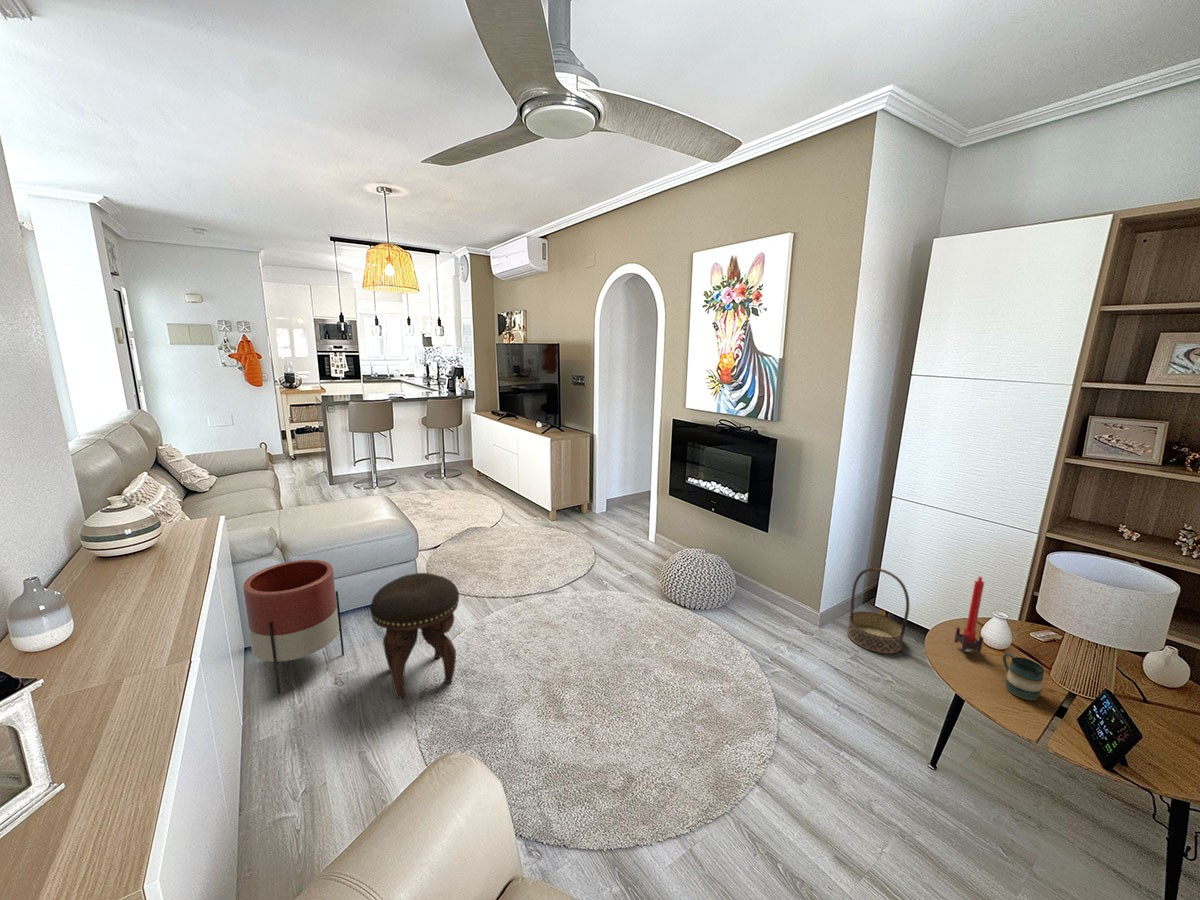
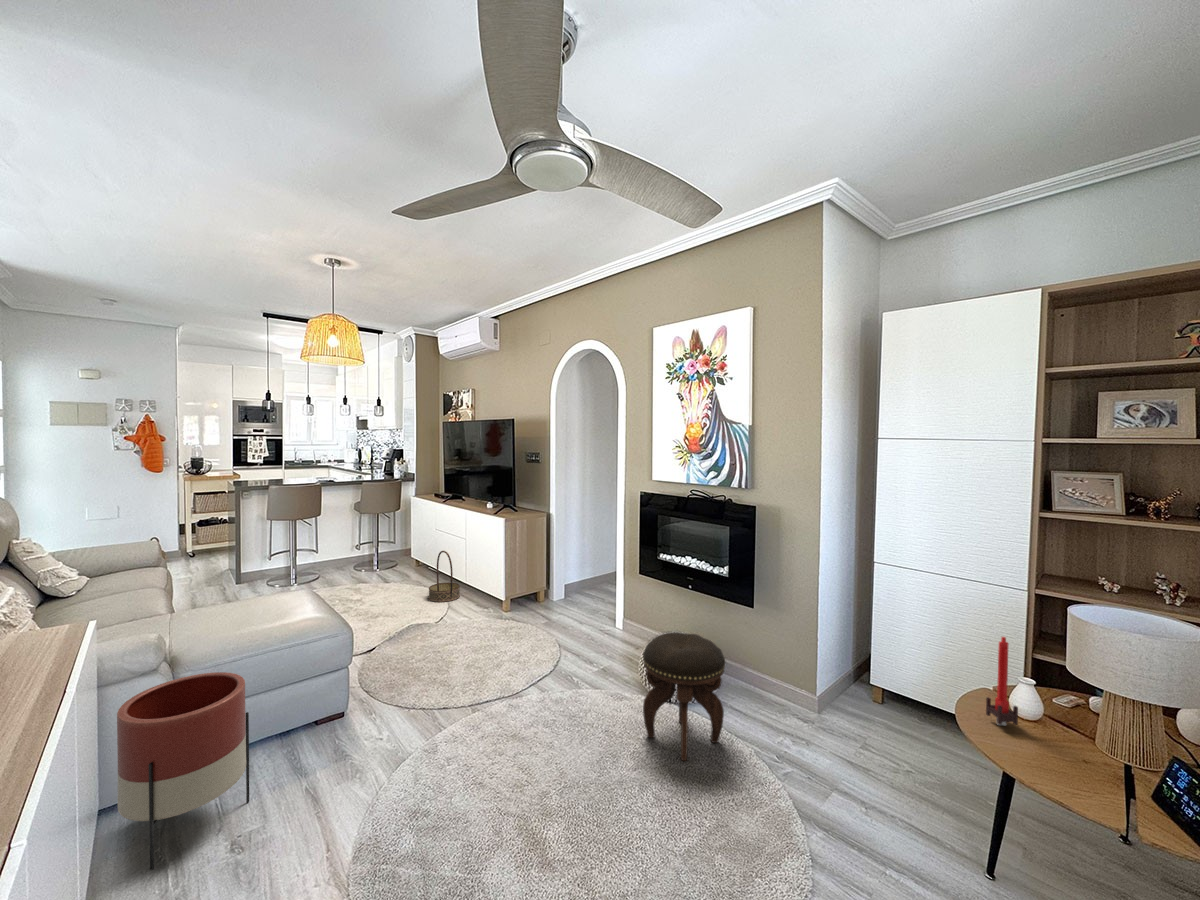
basket: present [847,568,909,654] -> present [429,551,460,602]
footstool: present [370,573,459,698] -> present [643,632,725,761]
mug: present [1003,654,1044,700] -> none [1047,722,1098,776]

